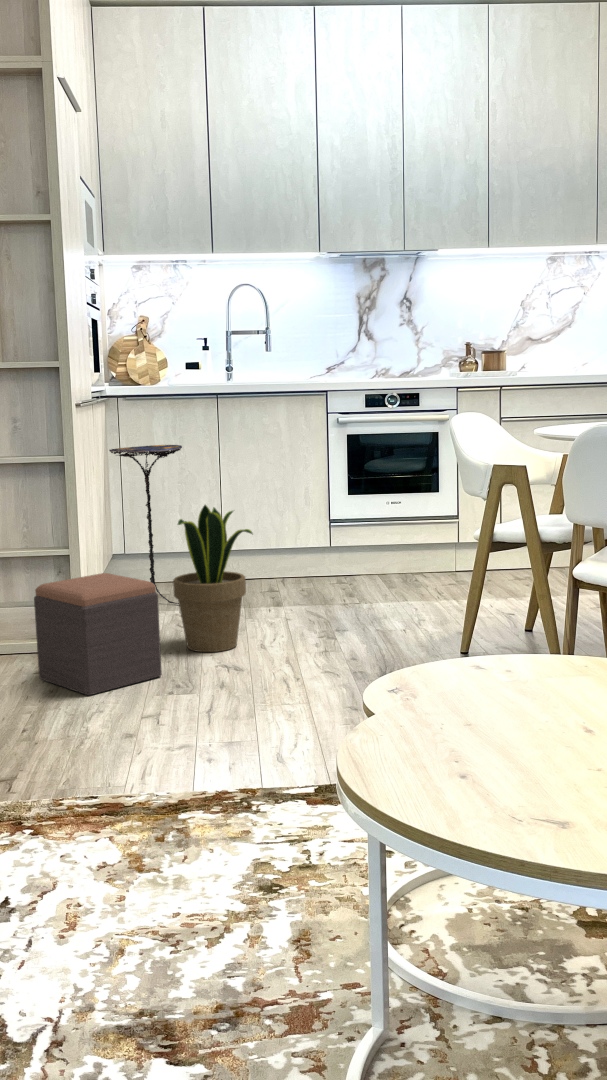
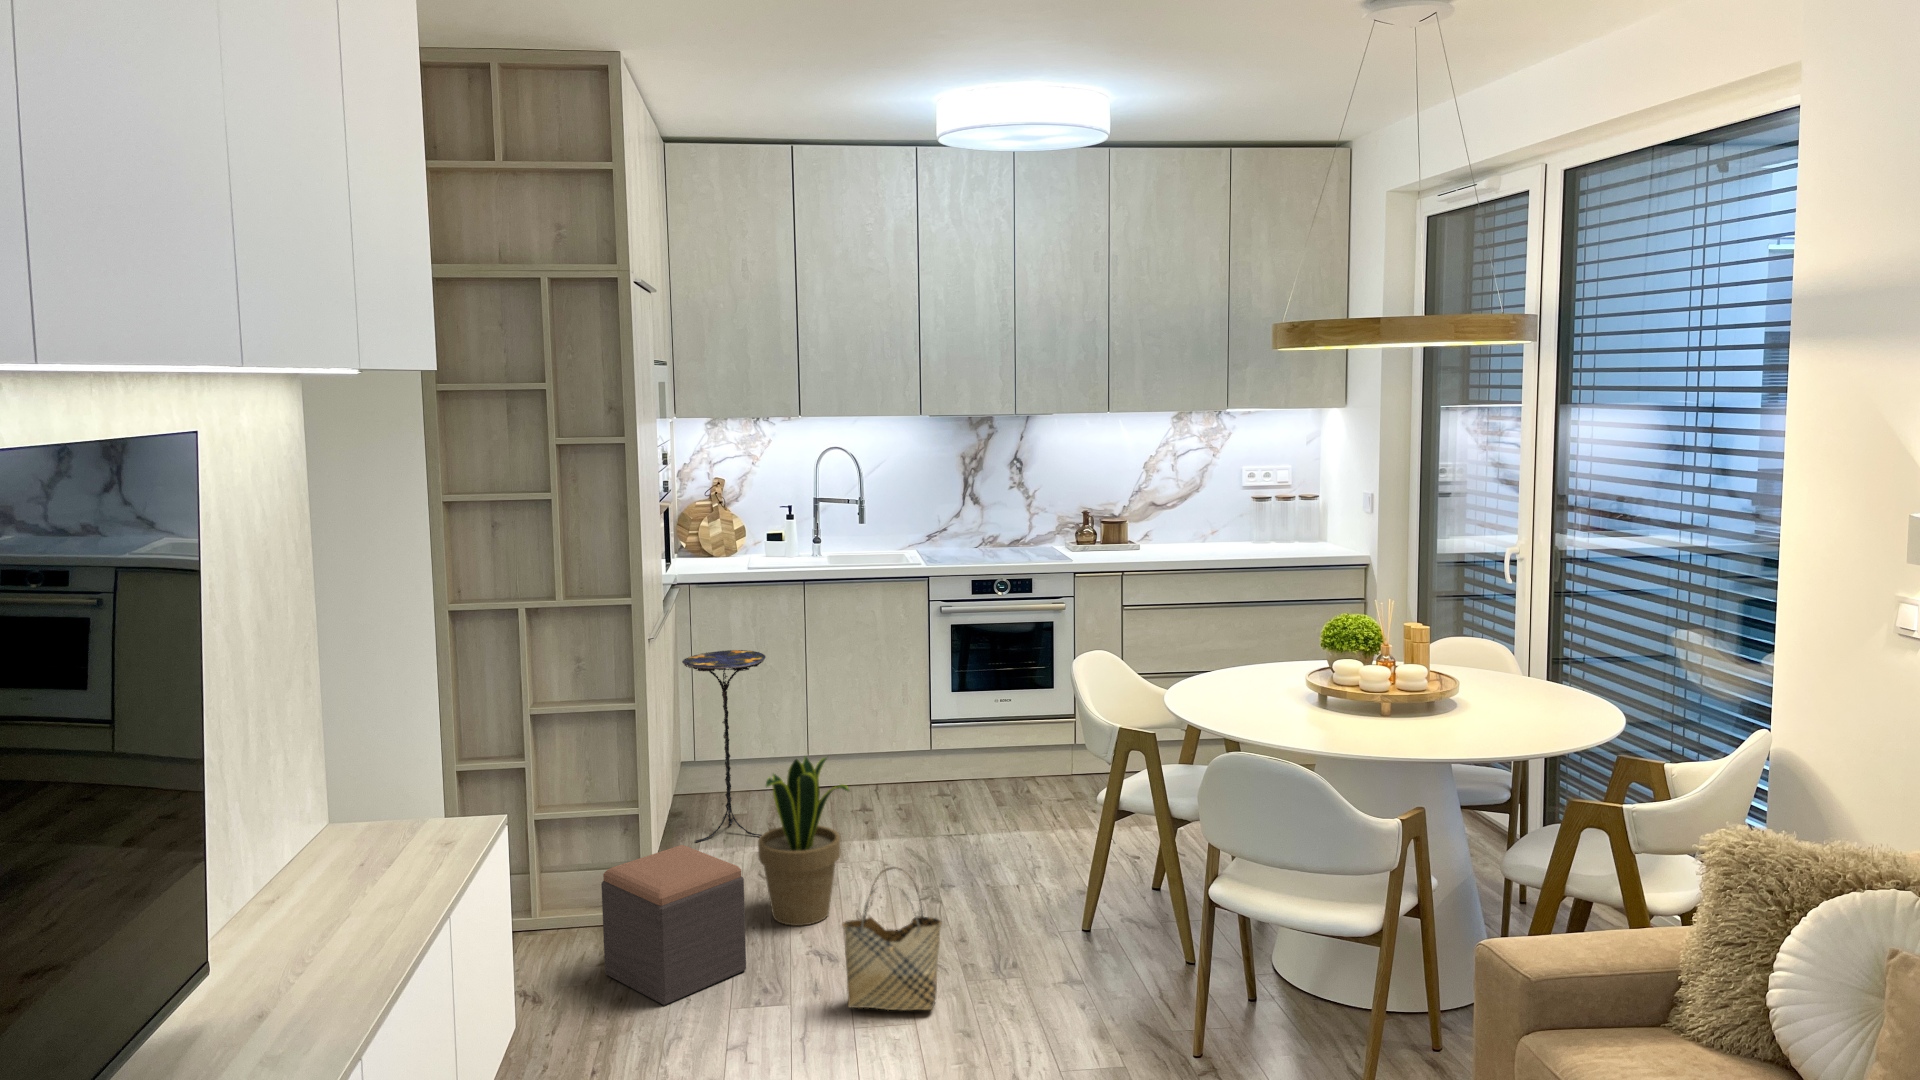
woven basket: none [243,574,332,697] -> present [842,867,941,1010]

